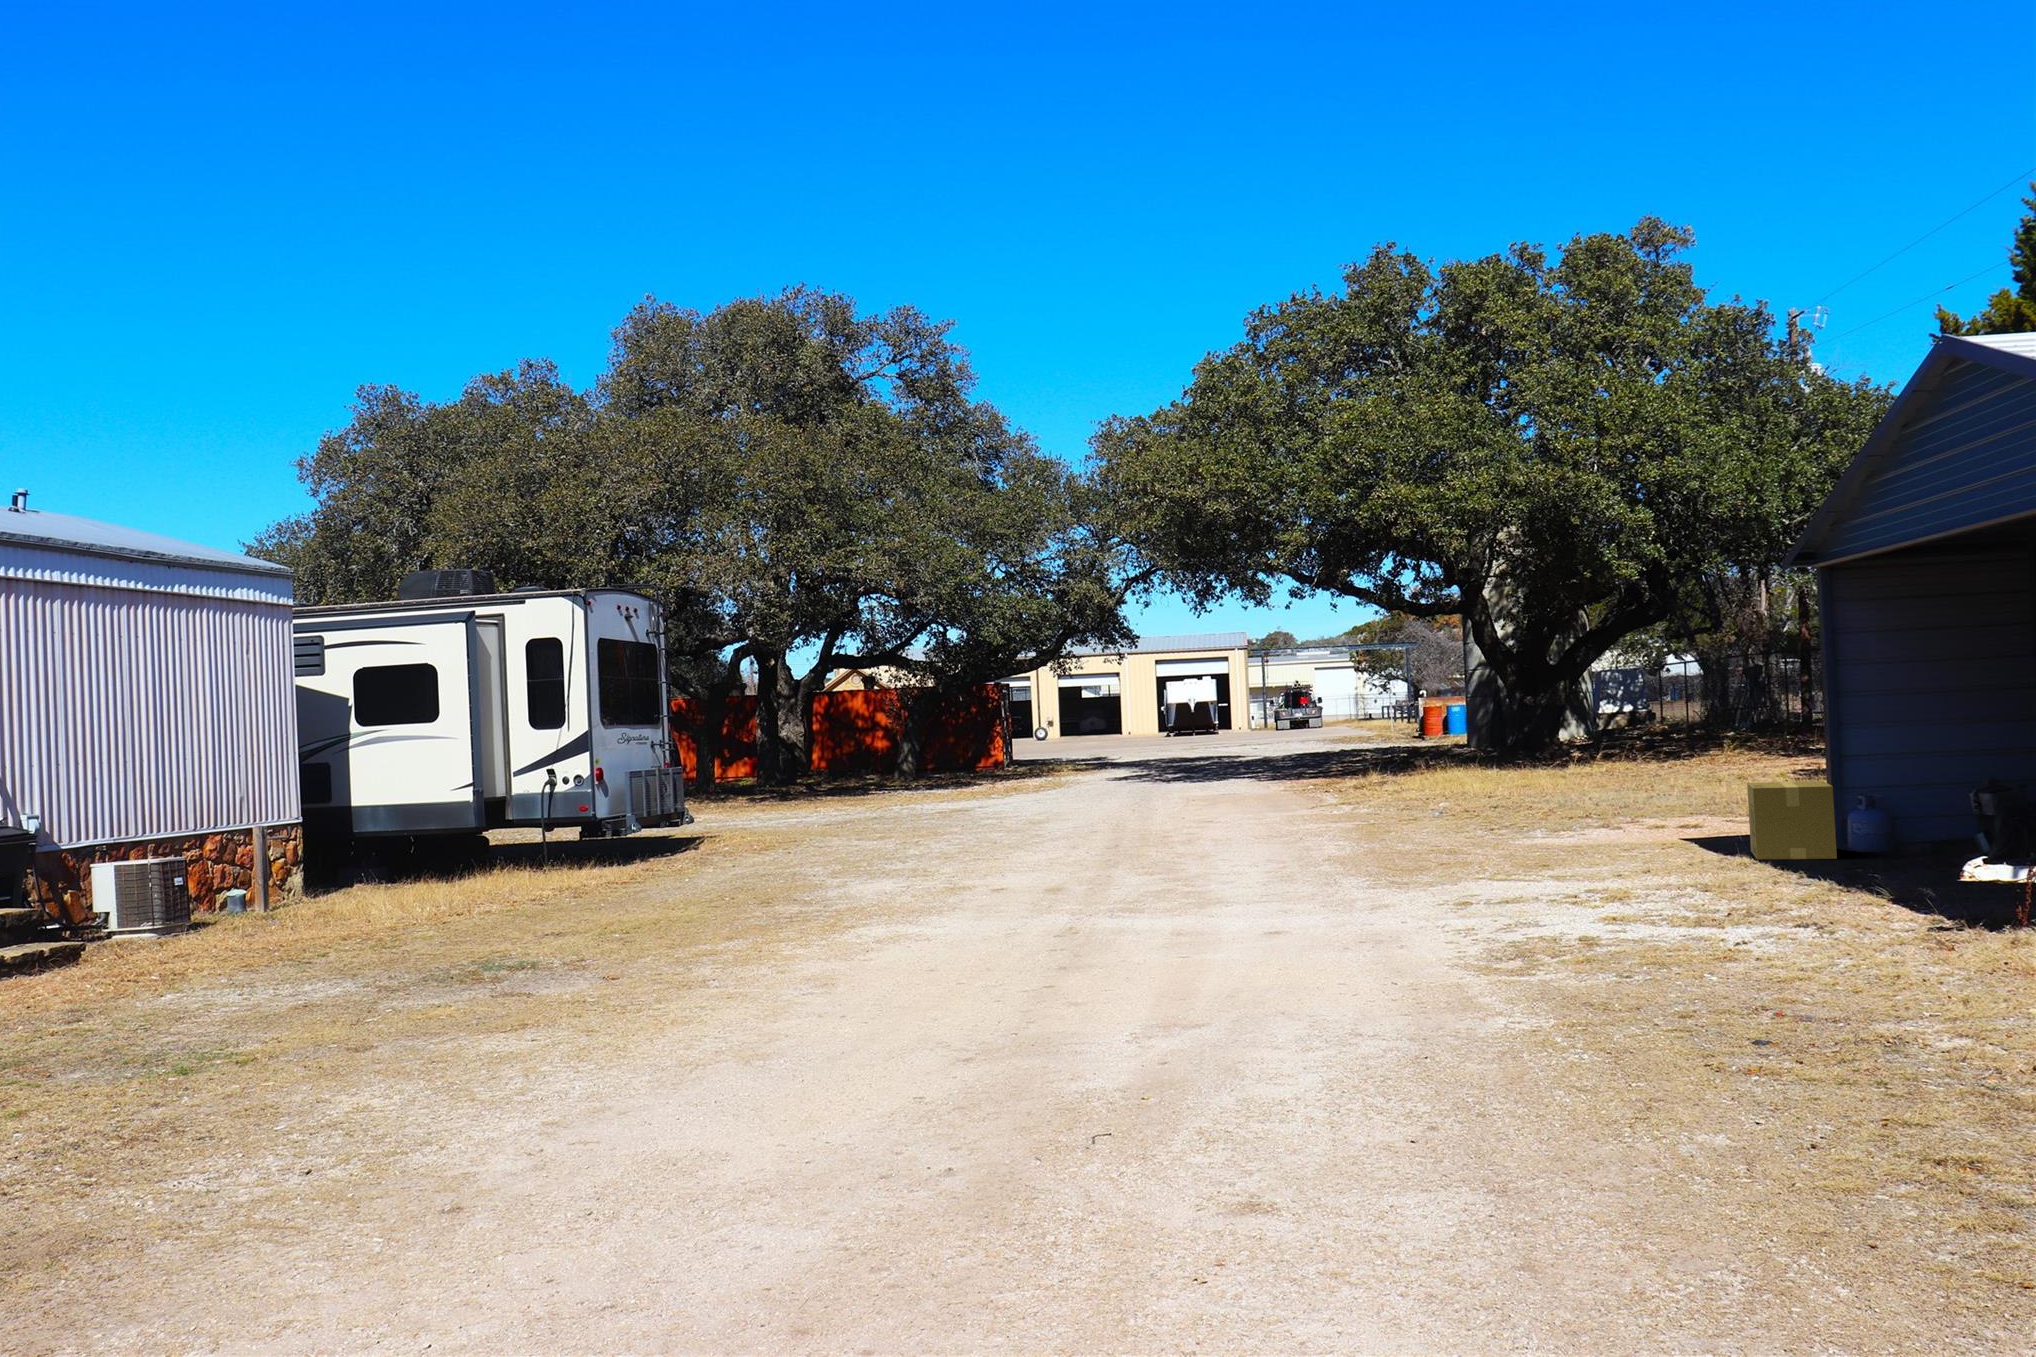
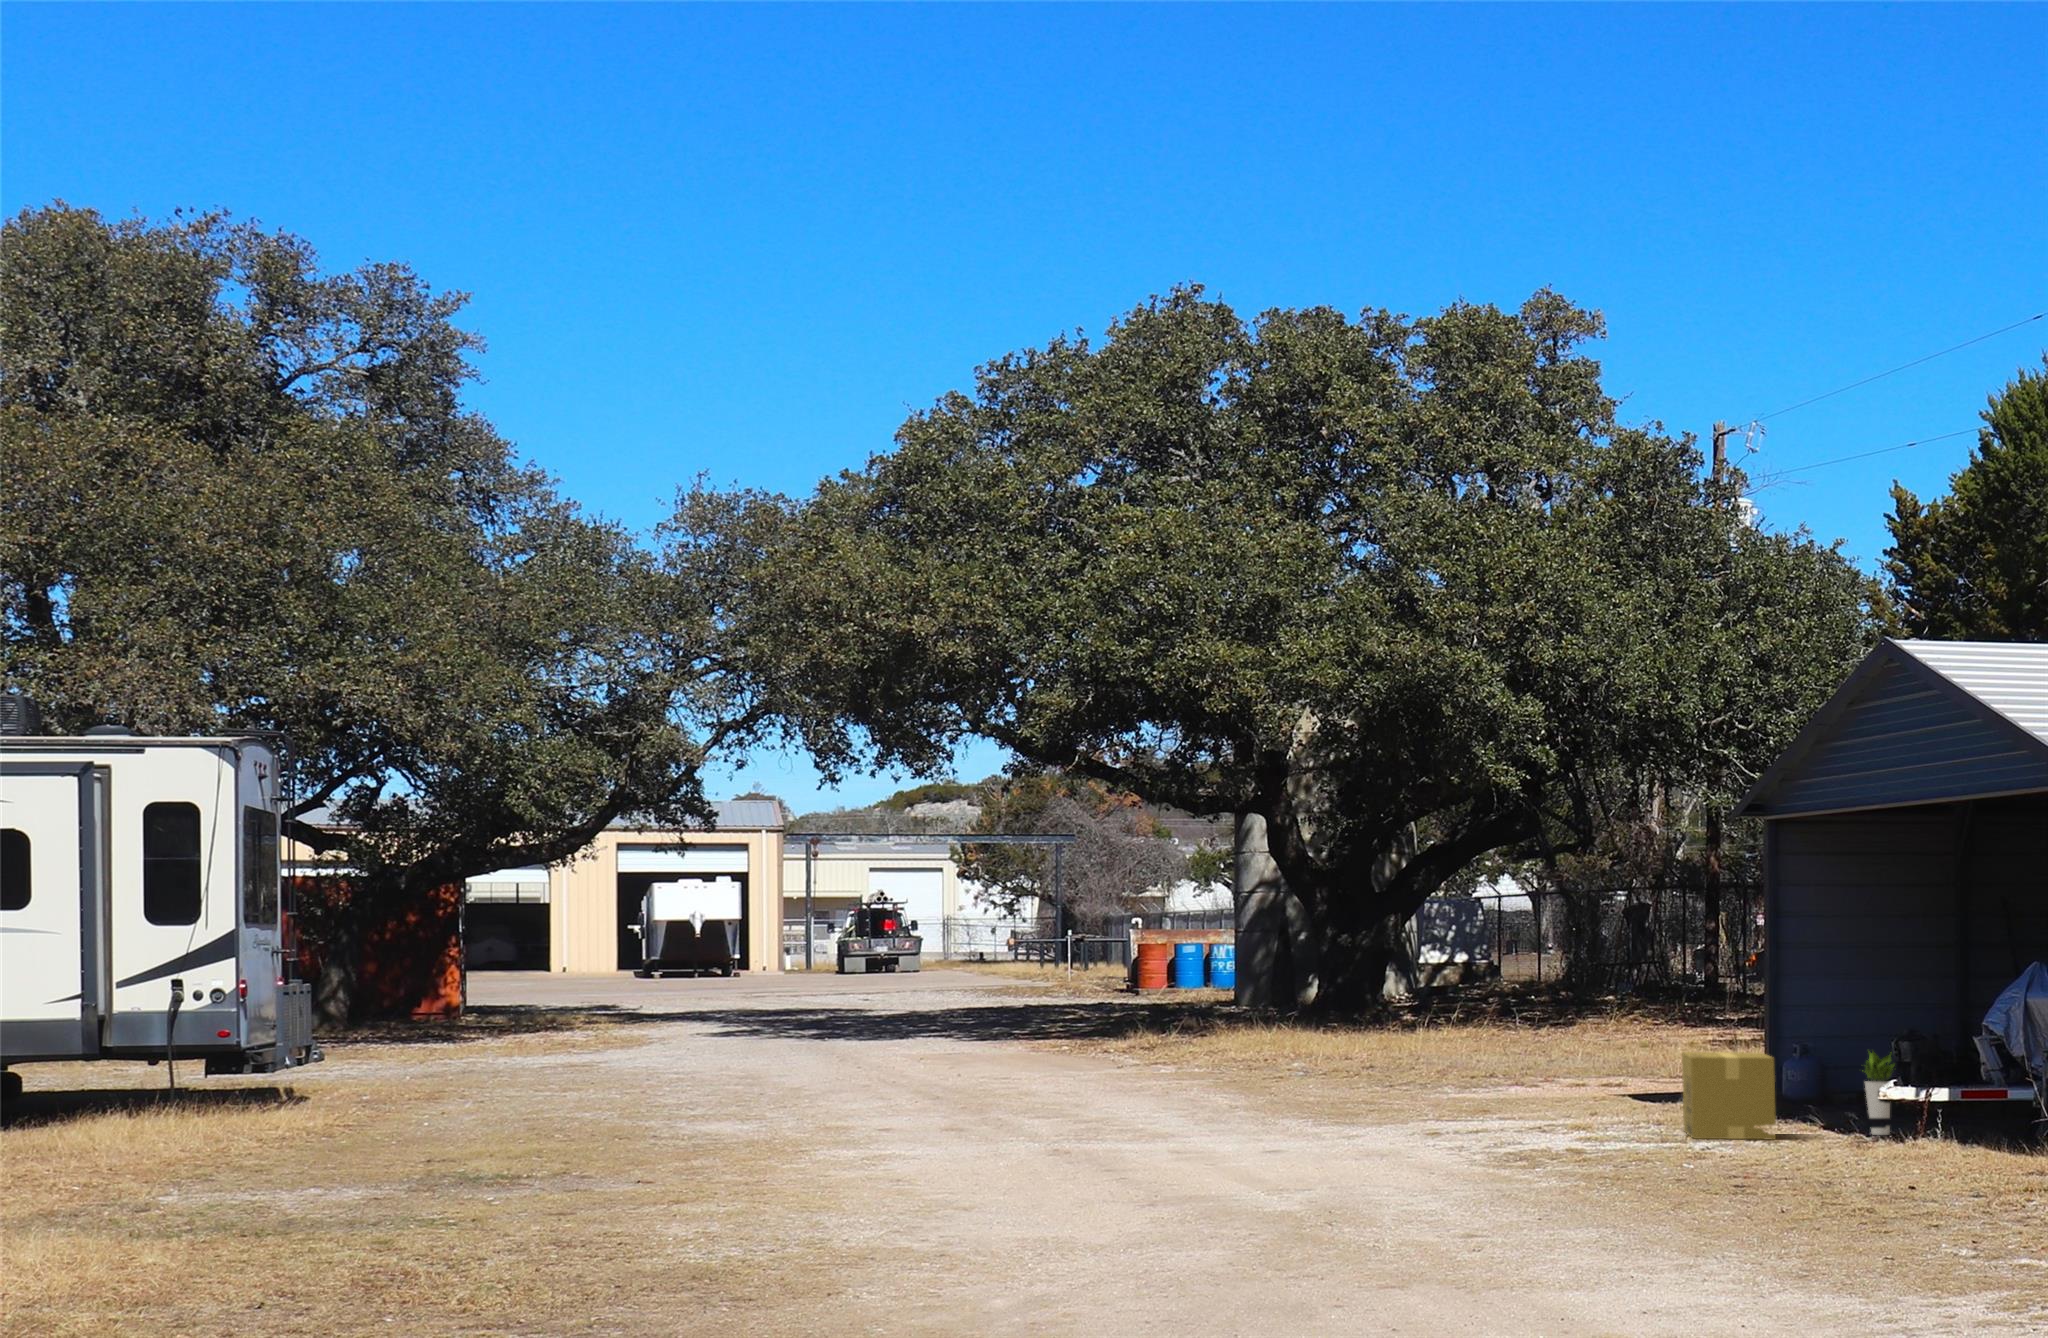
planter: none [1917,775,1956,851] -> present [1865,1051,1895,1135]

